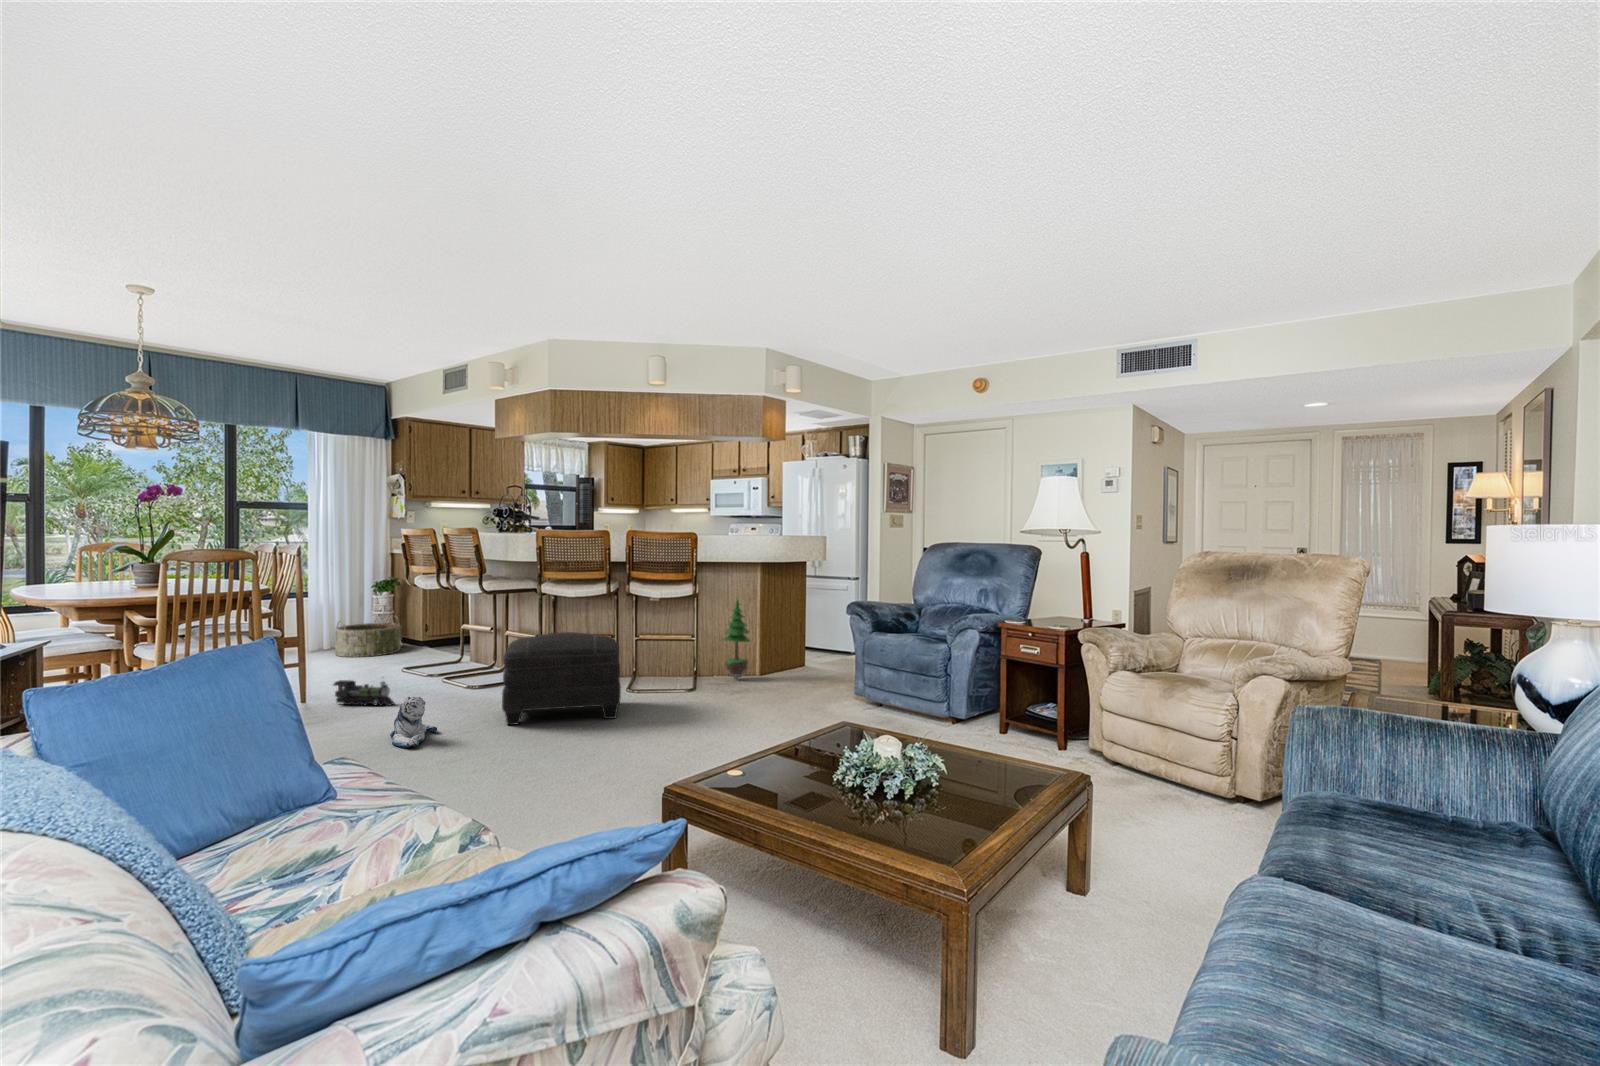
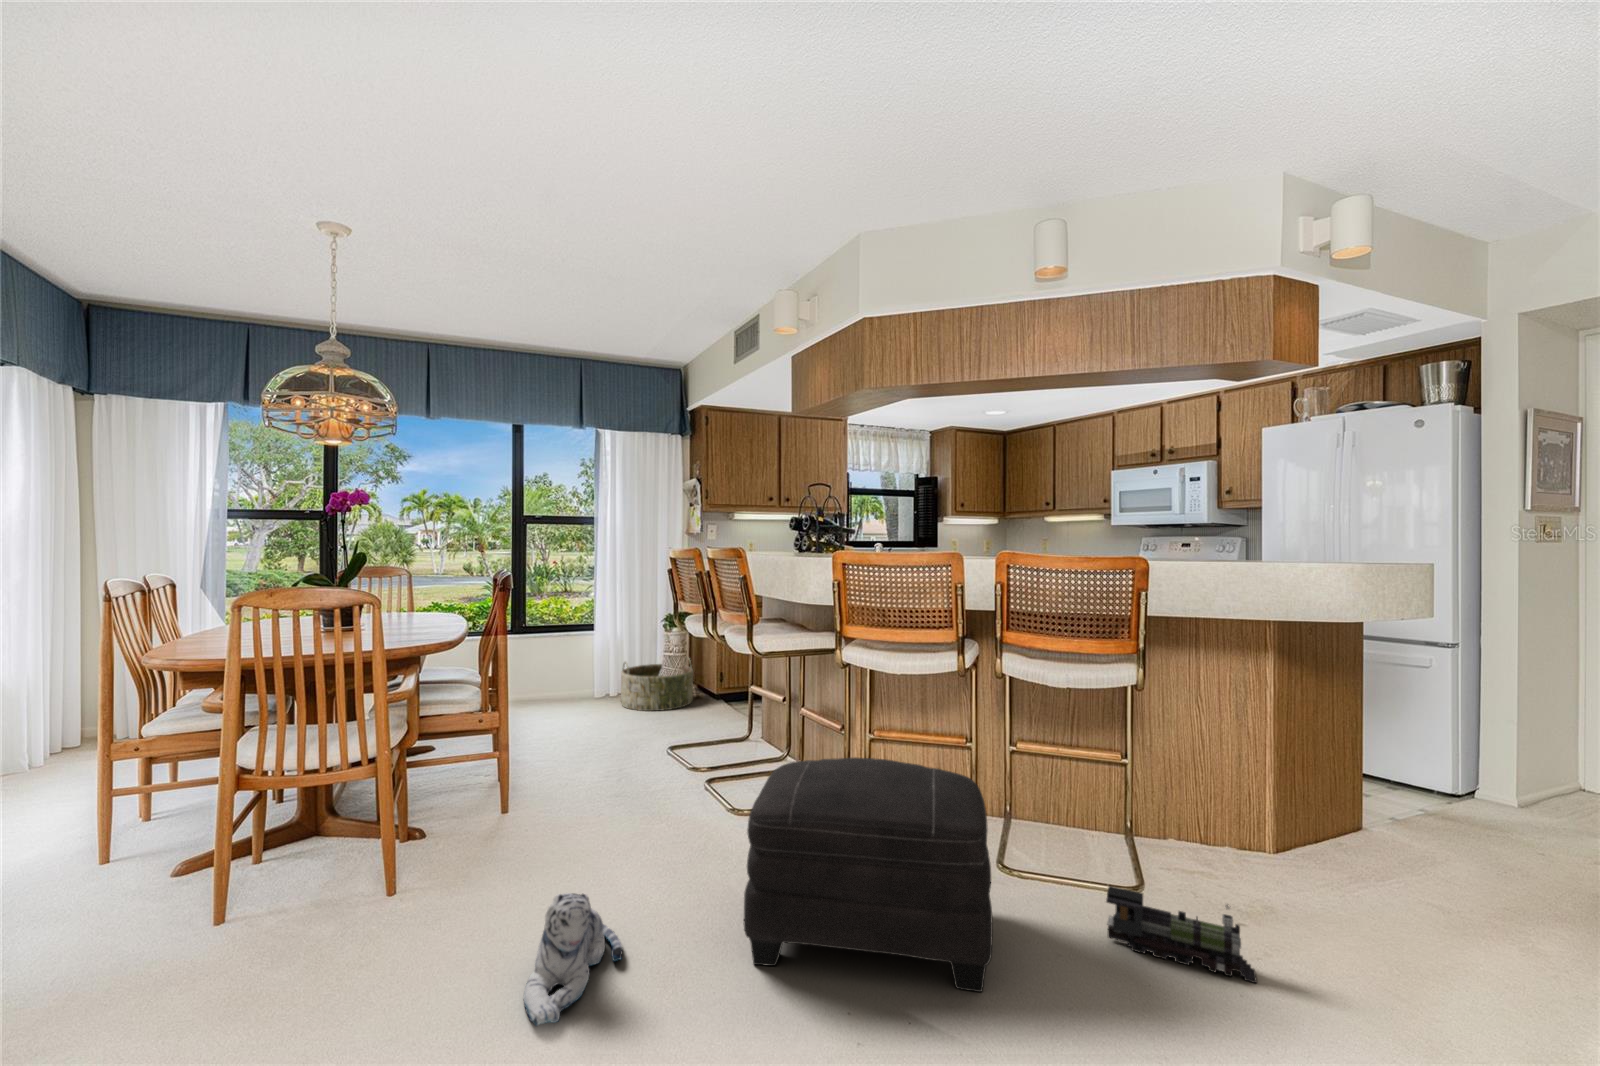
potted tree: present [723,600,750,679] -> none [1191,692,1262,864]
toy train: present [333,680,394,706] -> present [1106,886,1257,983]

